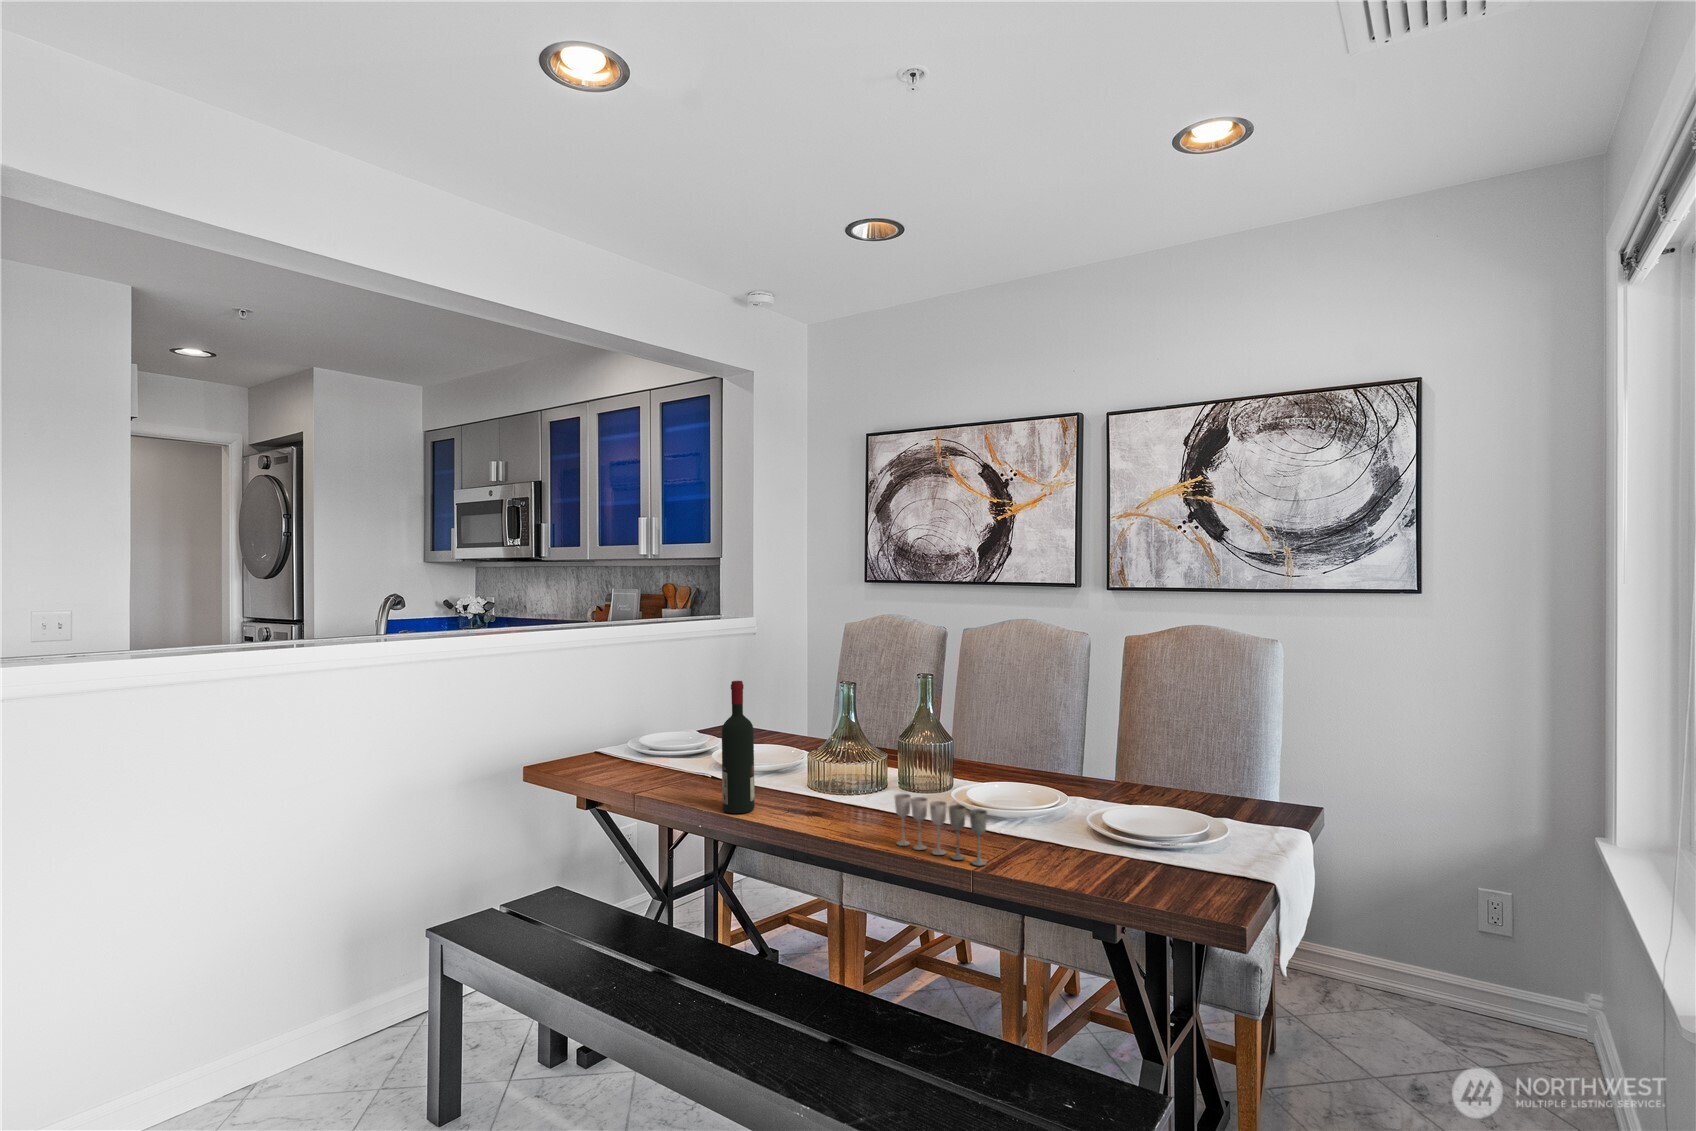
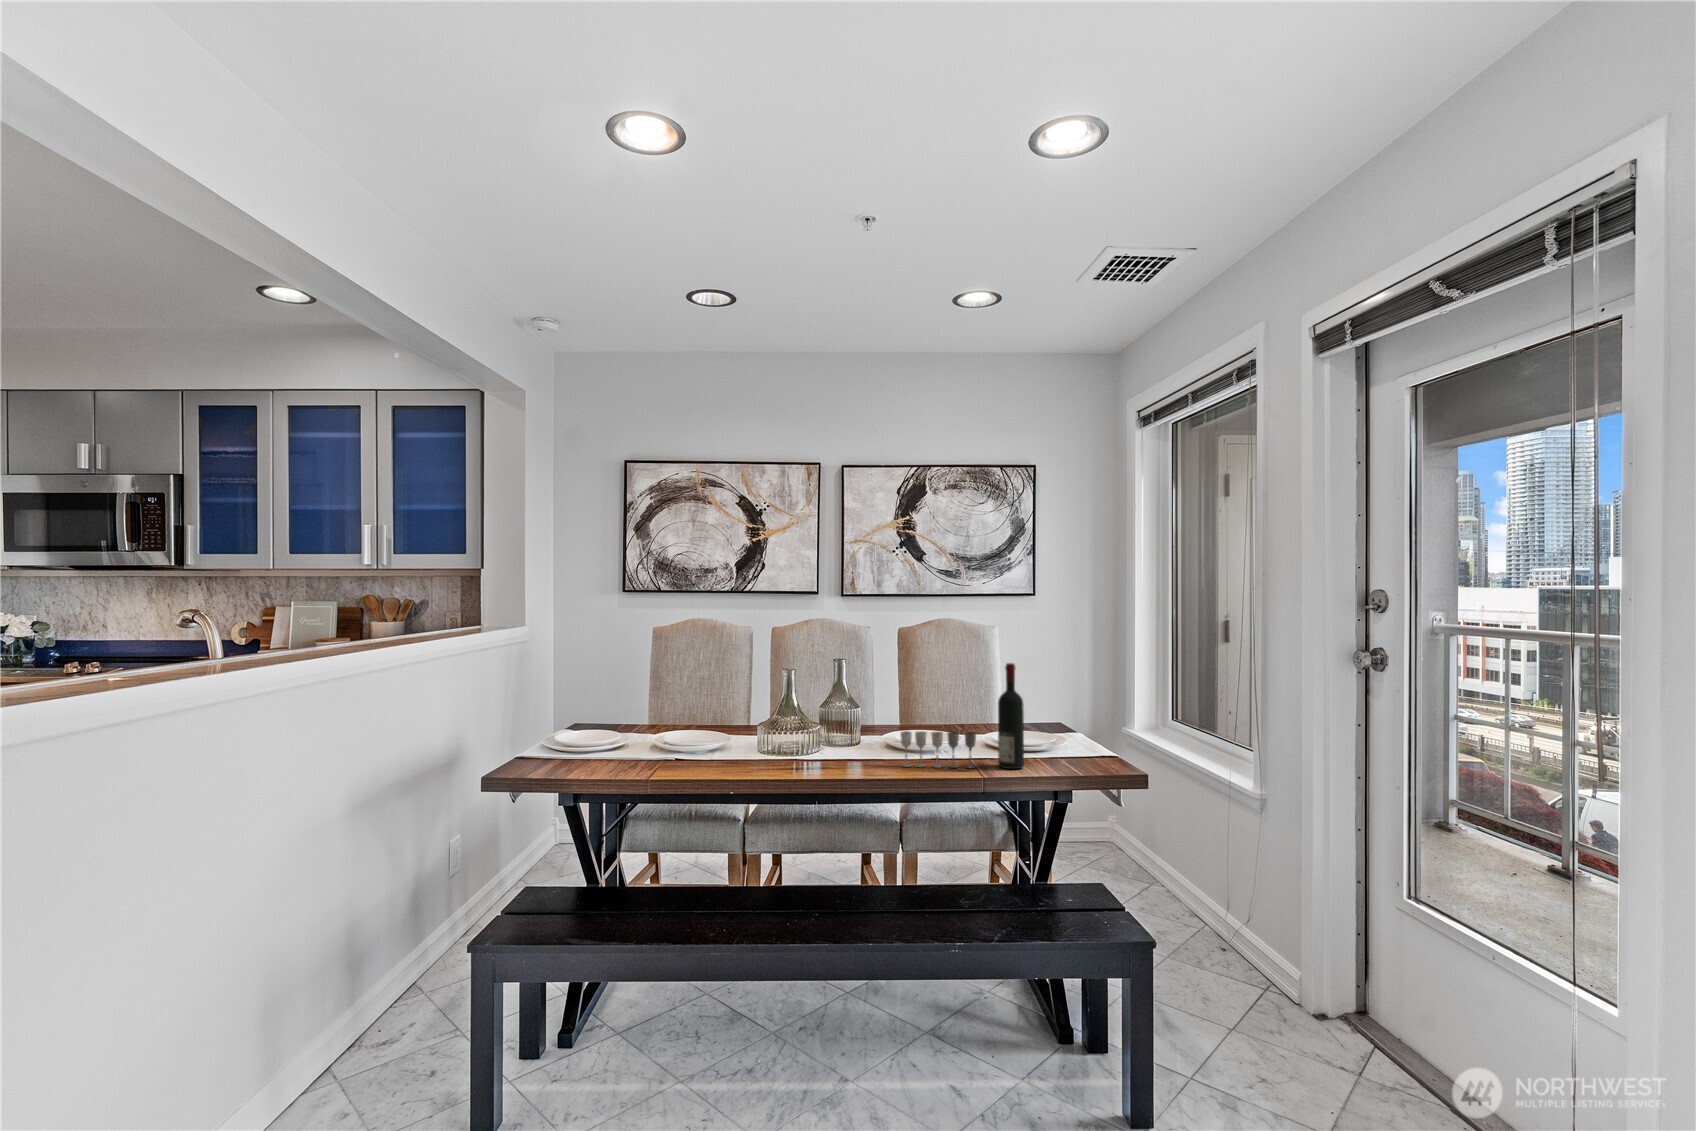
wine bottle: present [722,681,755,814] -> present [998,663,1024,769]

